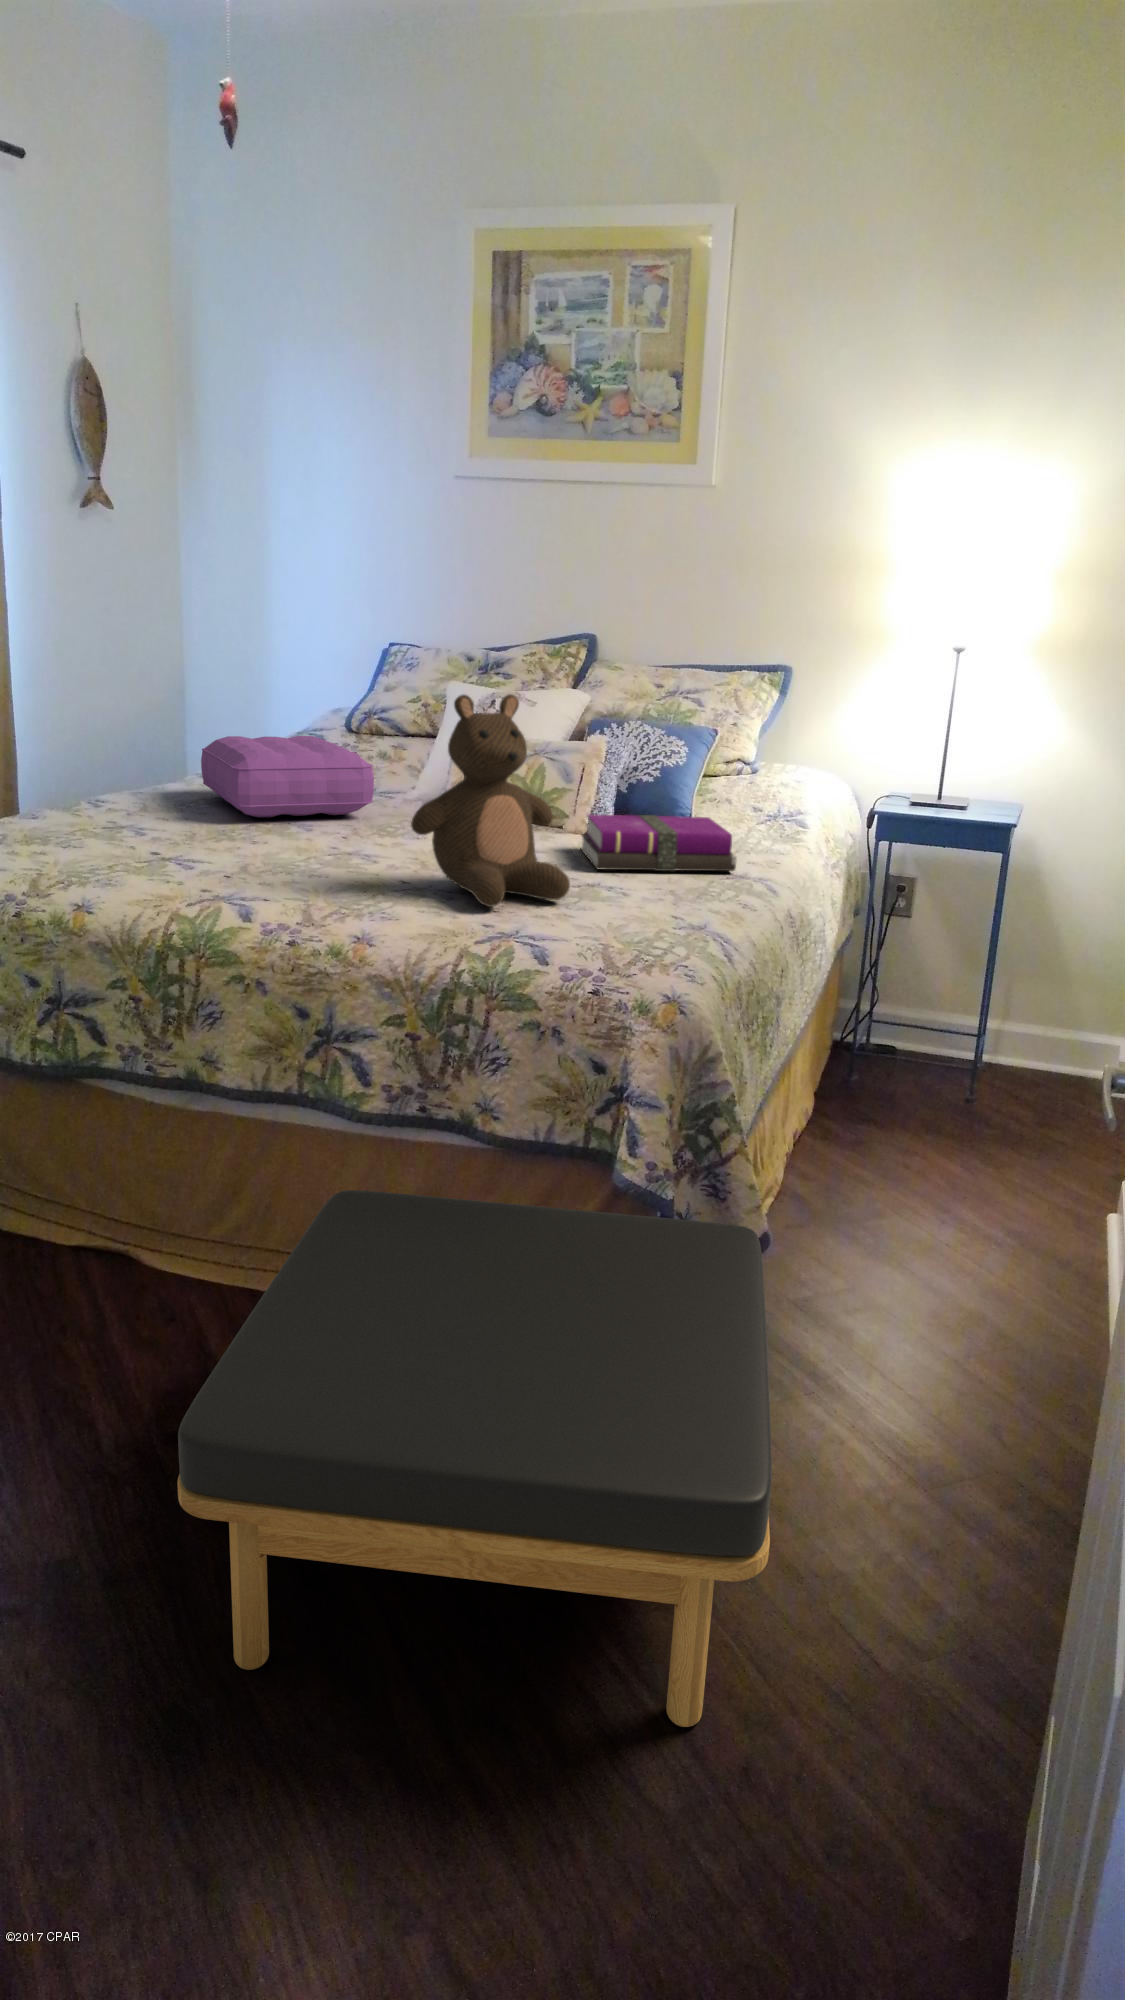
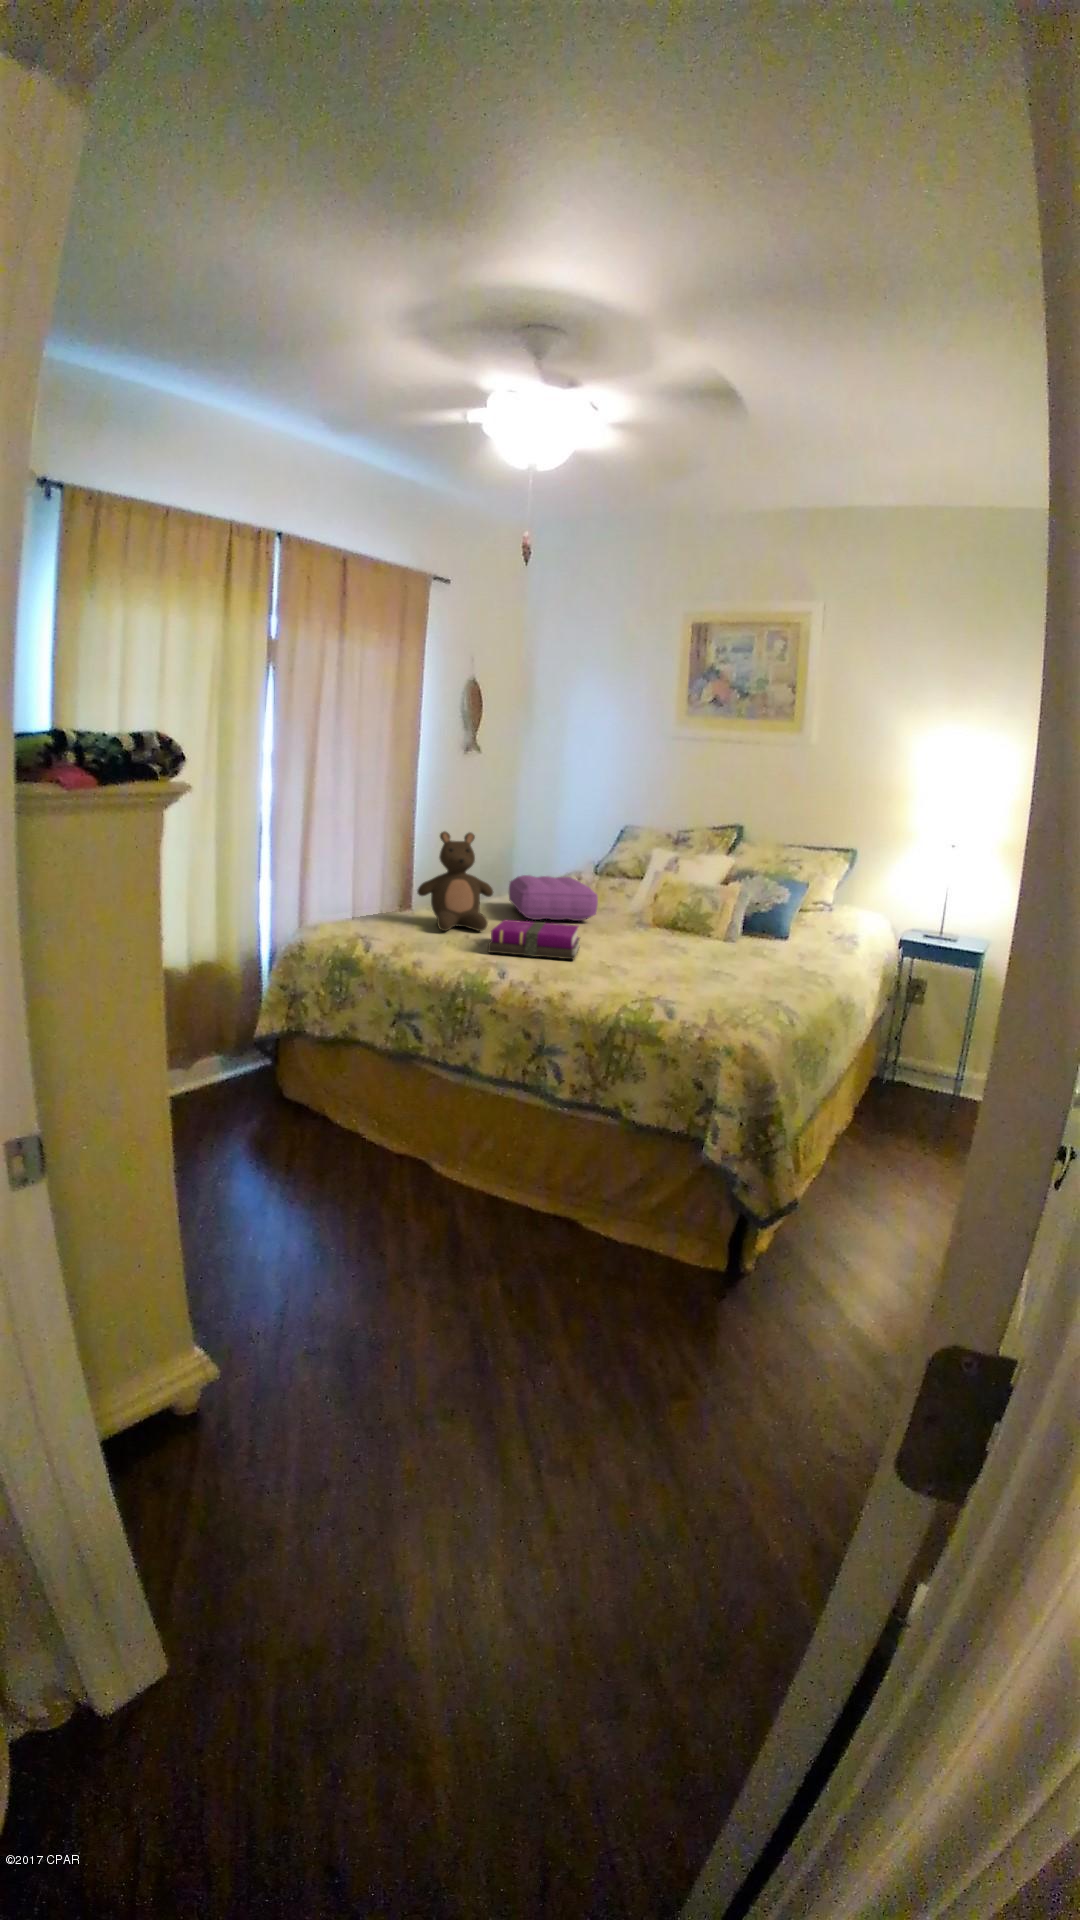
stuffed bear: present [411,694,570,907] -> present [417,831,493,931]
notebook: present [581,814,736,871] -> present [488,919,580,959]
ottoman: present [178,1190,772,1727] -> none [394,1143,795,1570]

